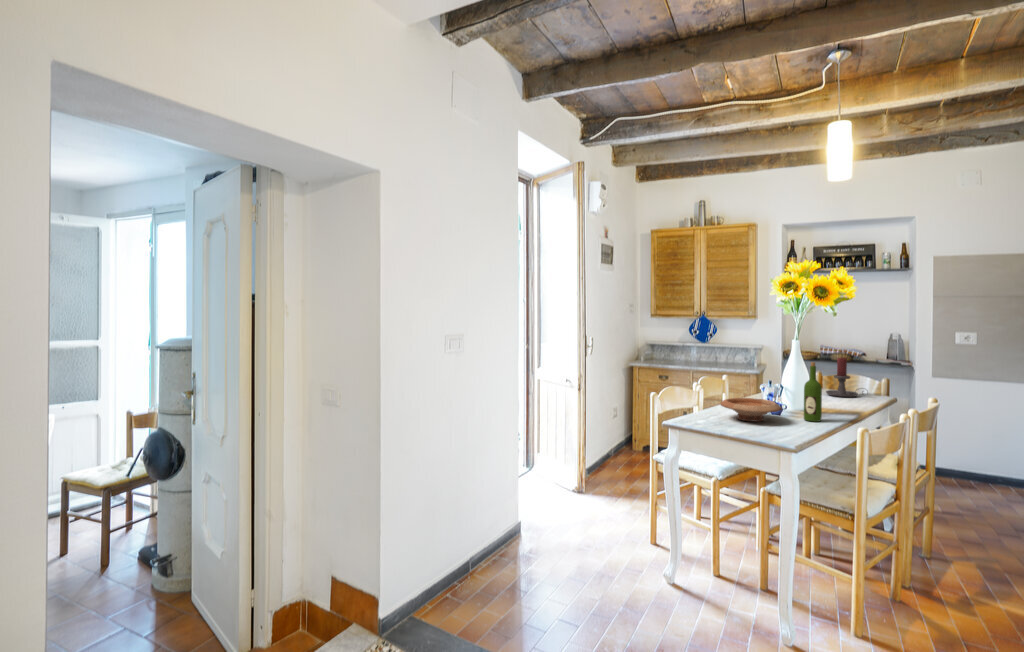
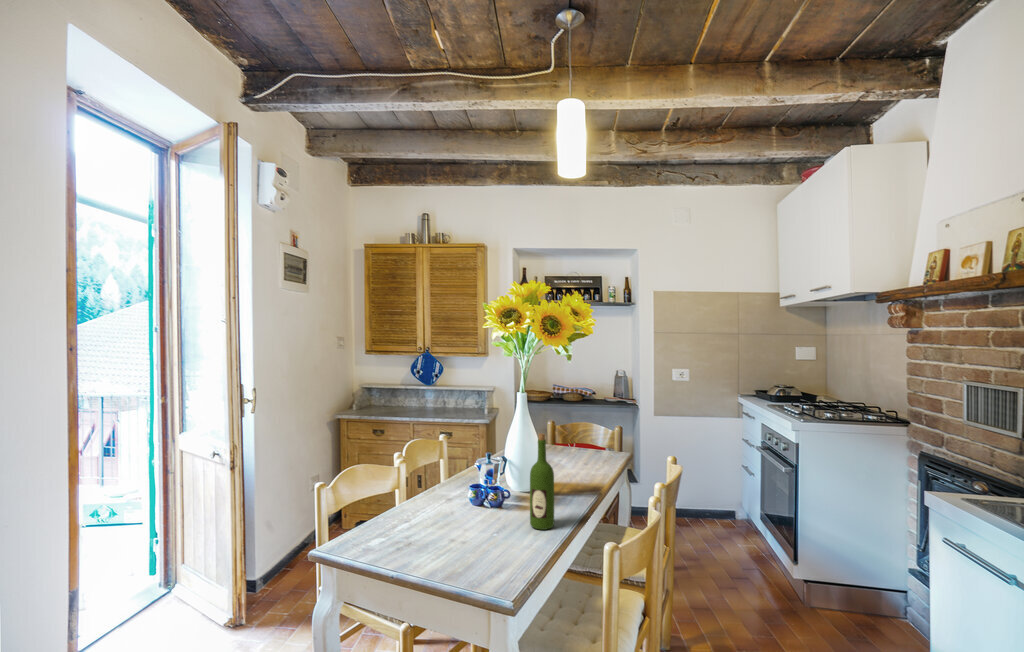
candle holder: present [826,358,866,397] -> none [559,409,605,461]
wooden bowl: present [721,398,782,422] -> none [403,496,498,545]

